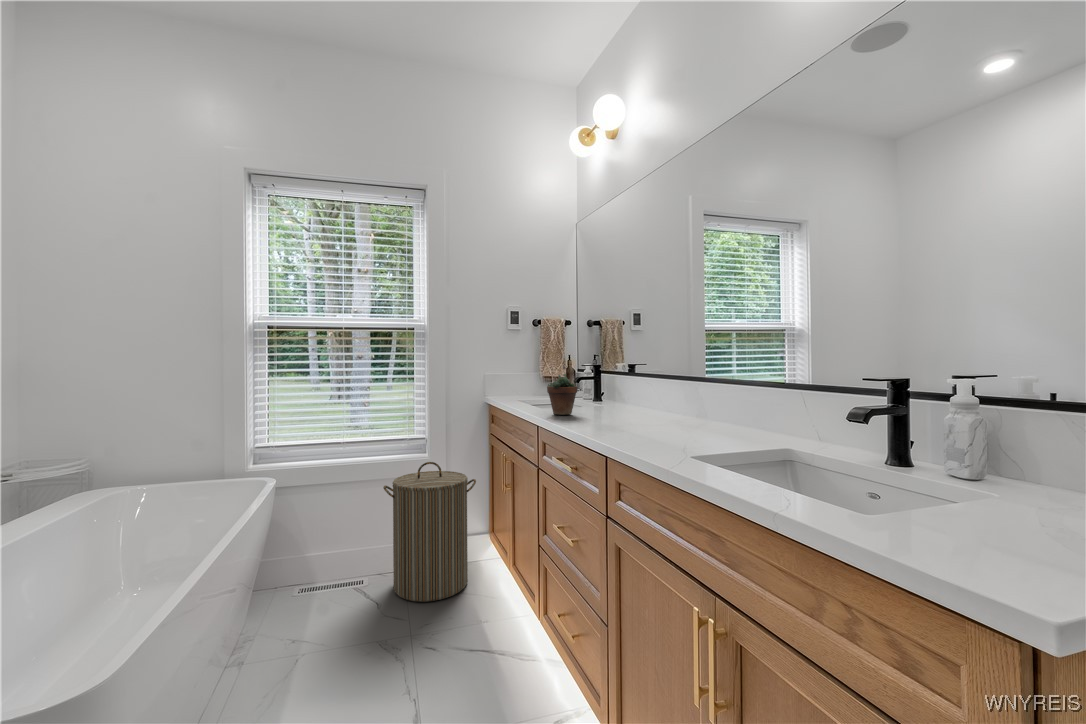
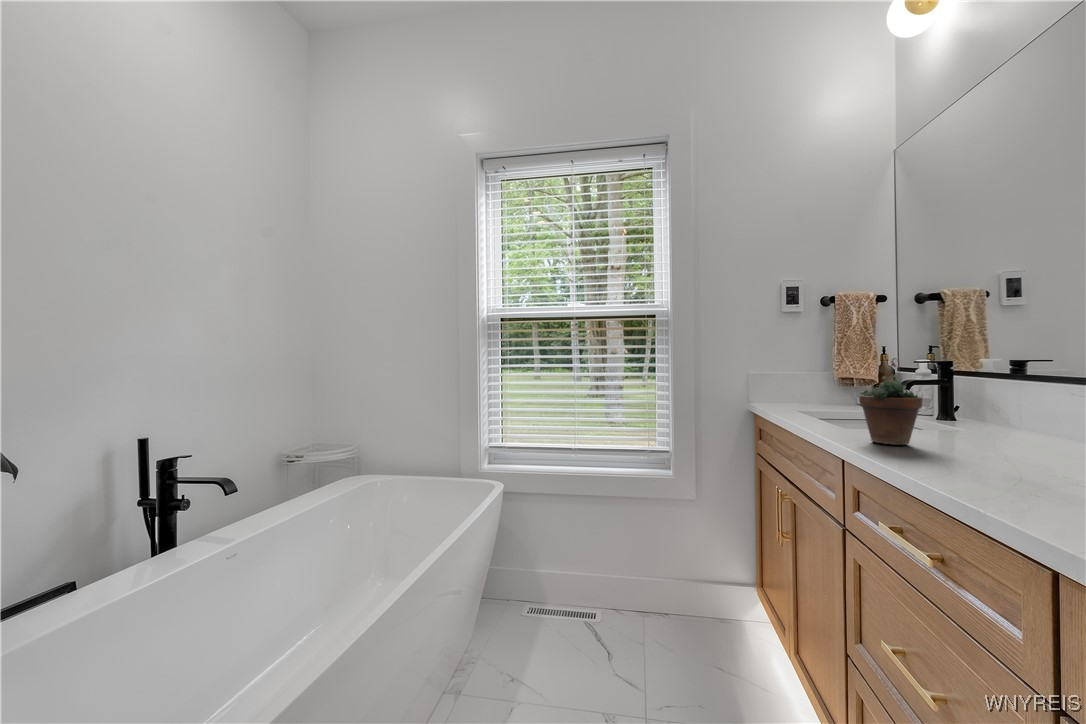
laundry hamper: present [383,462,476,602] -> none [615,485,735,671]

